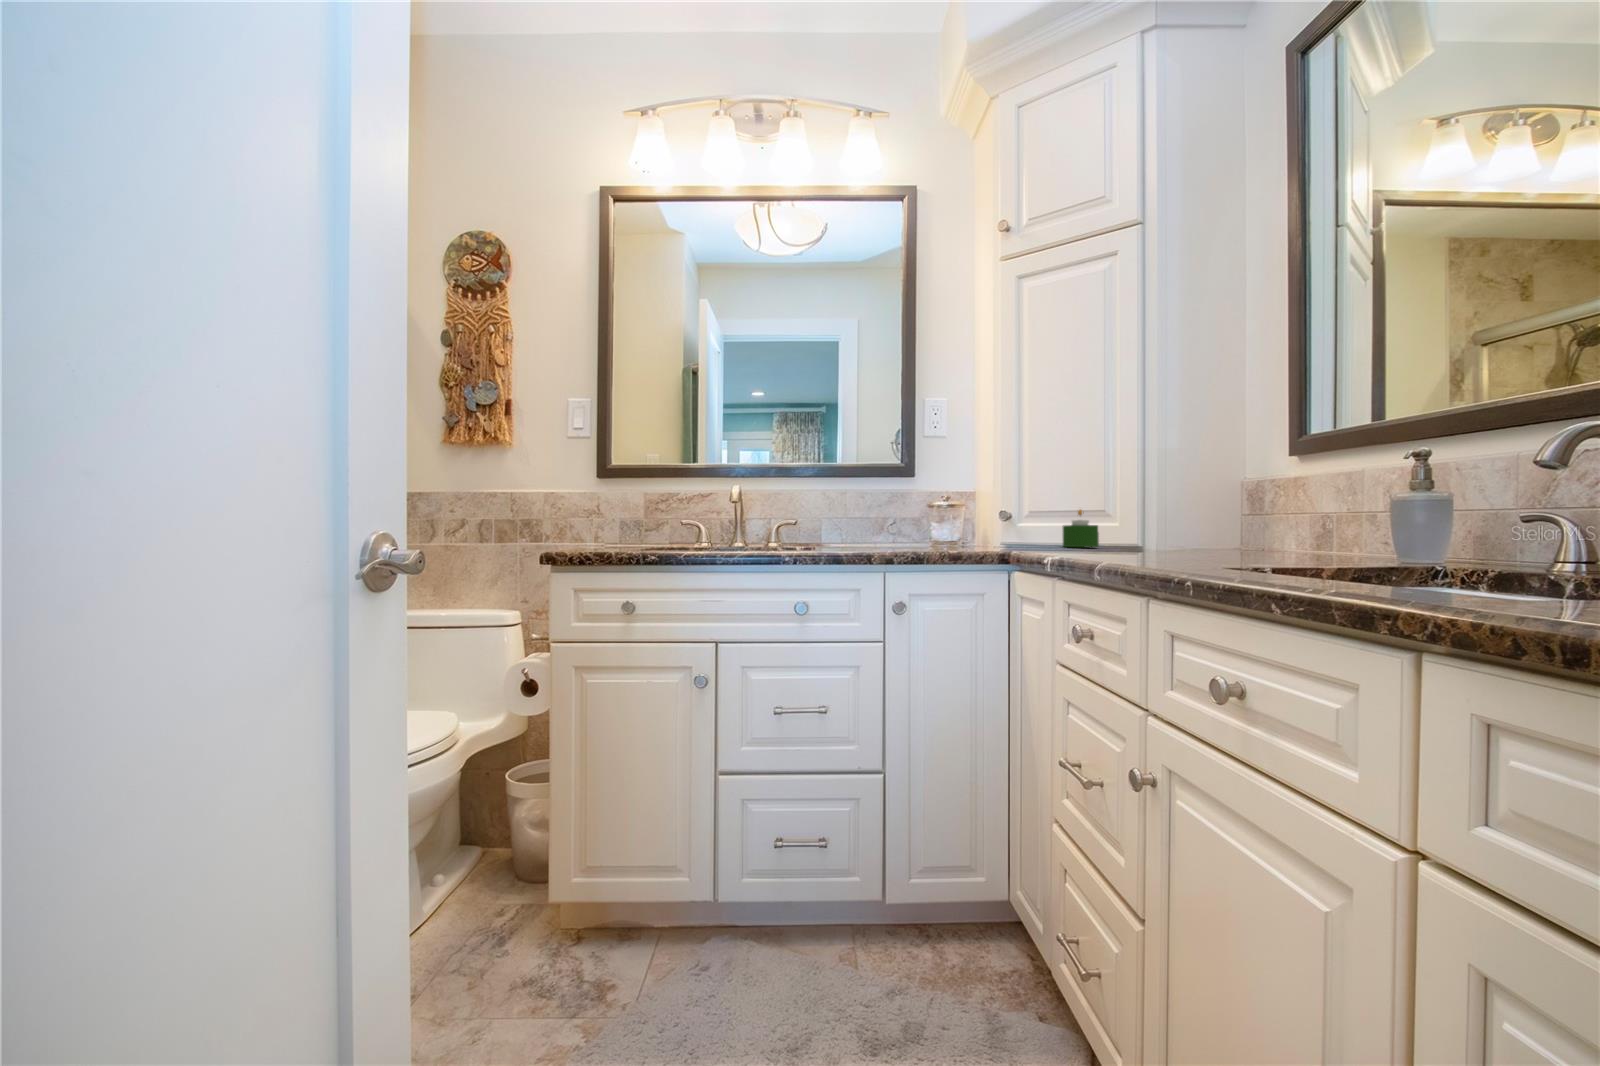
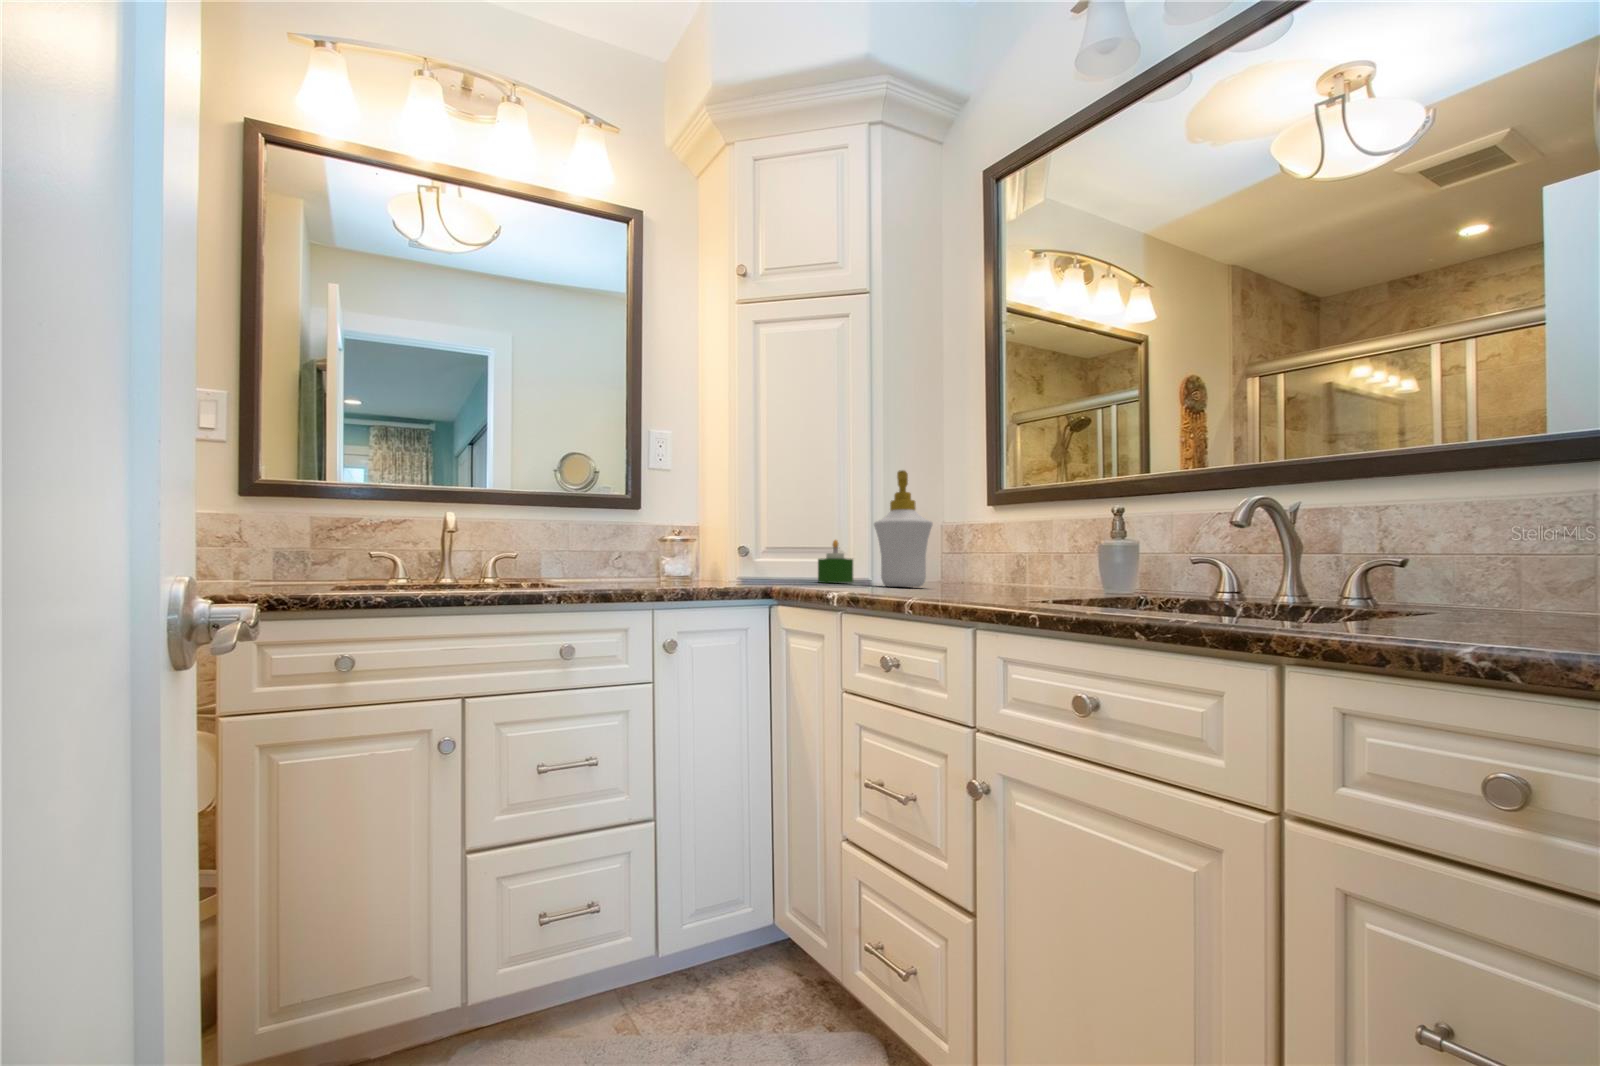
soap bottle: none [1111,441,1176,552] -> present [874,470,933,587]

